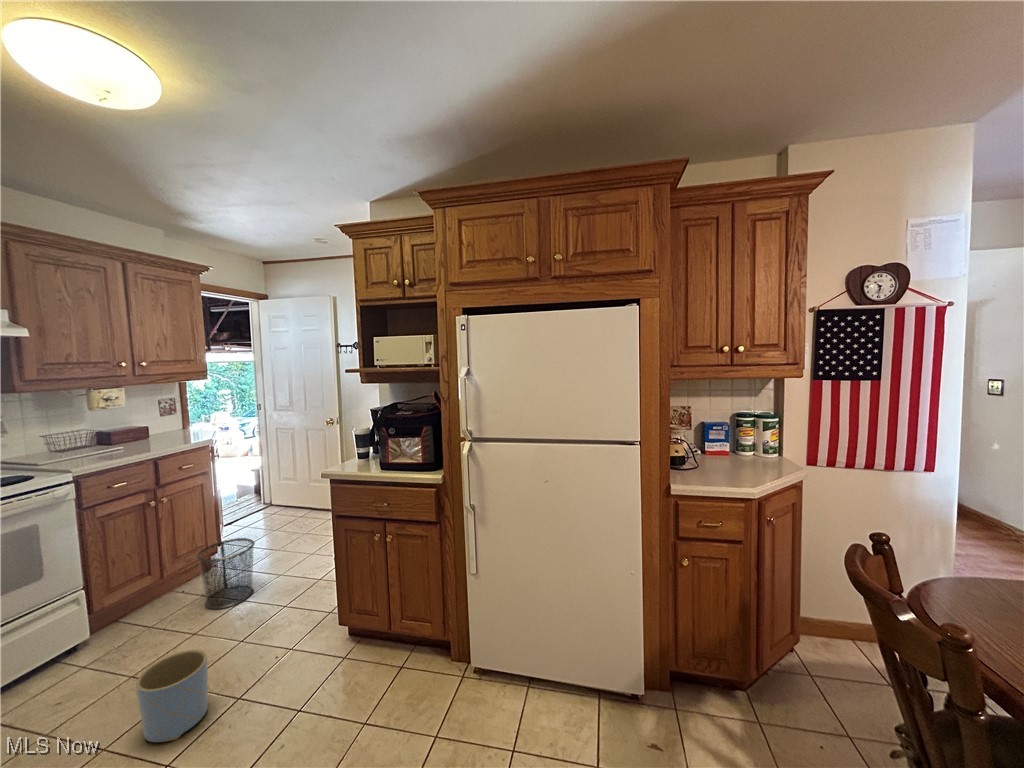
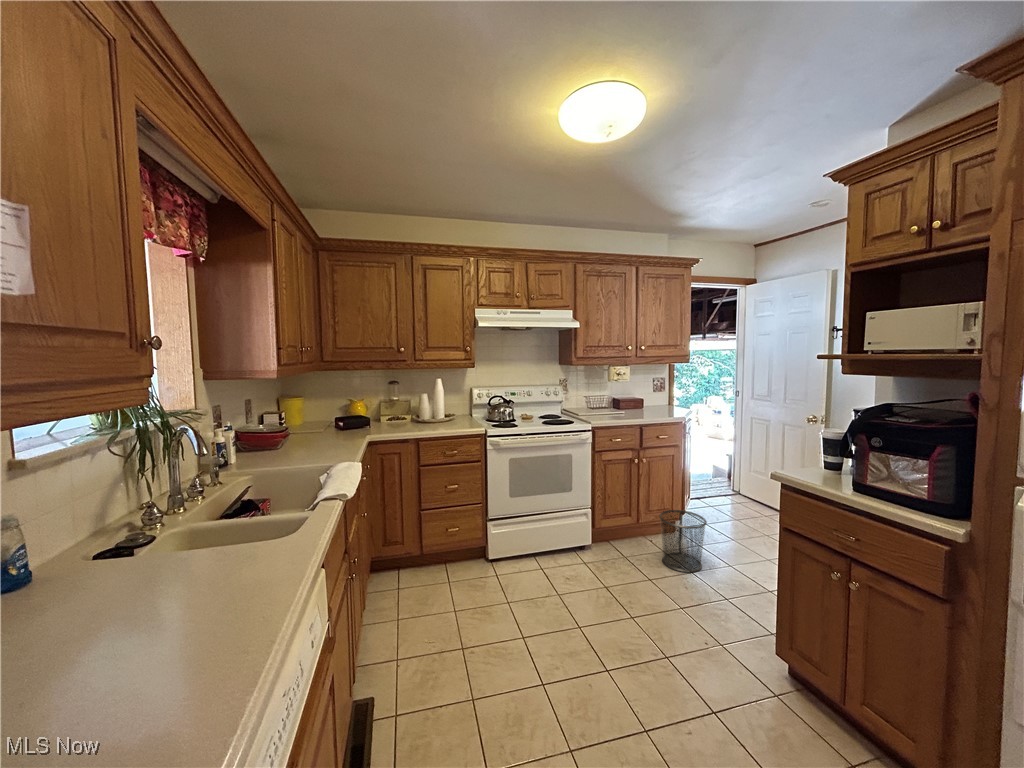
planter: present [136,650,208,742] -> none [599,584,646,653]

